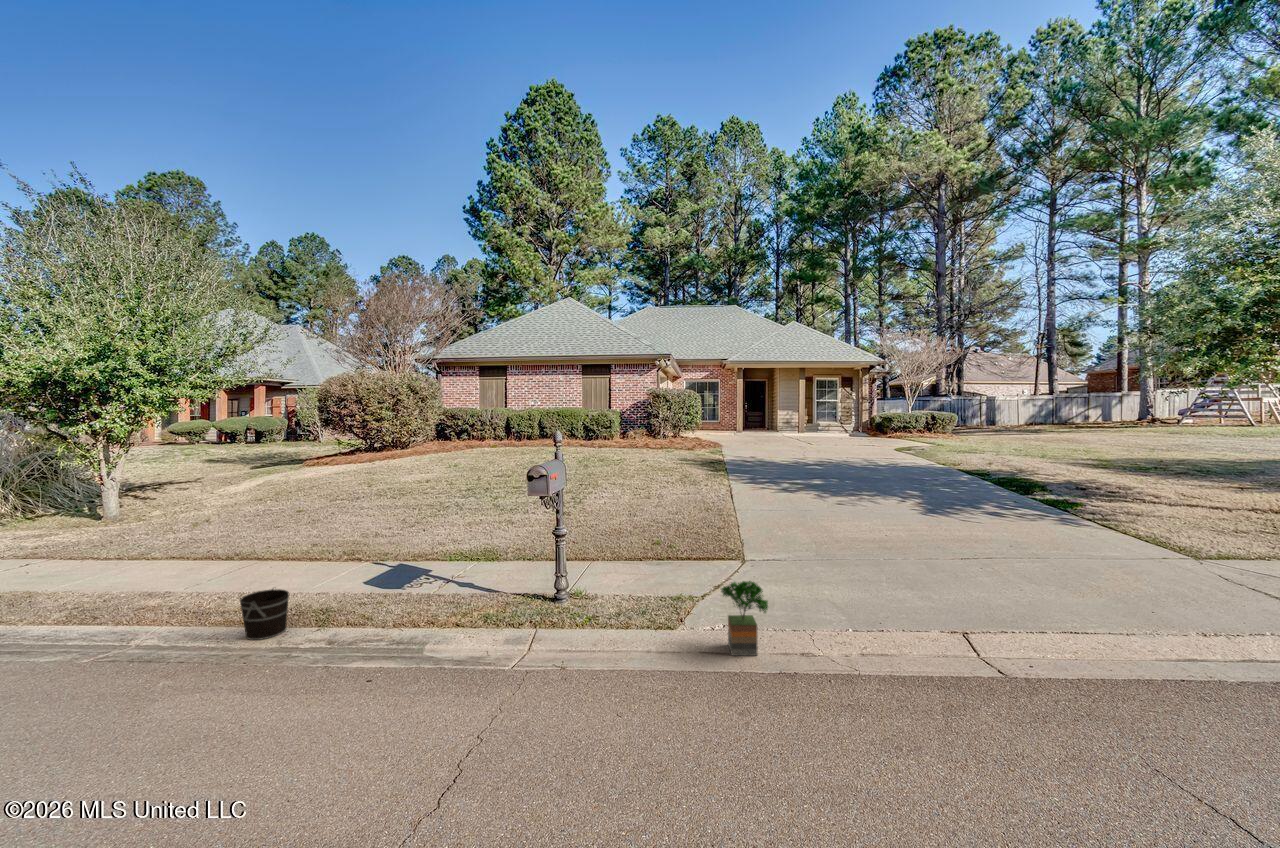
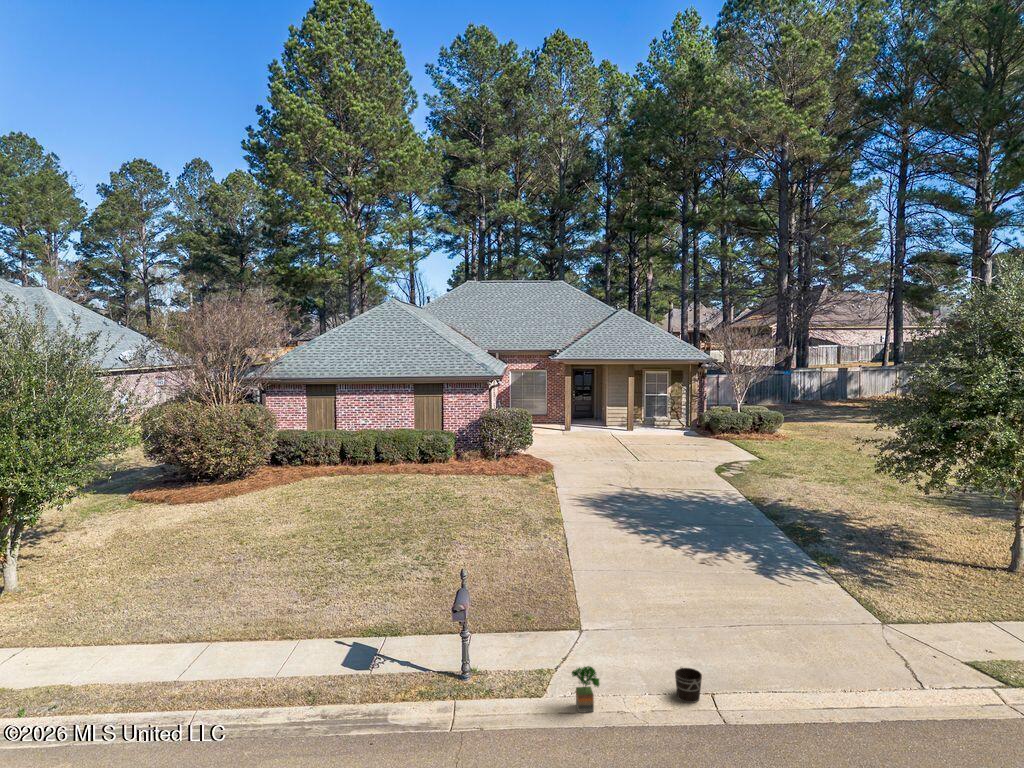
bucket: present [240,588,289,640] -> present [675,668,702,703]

